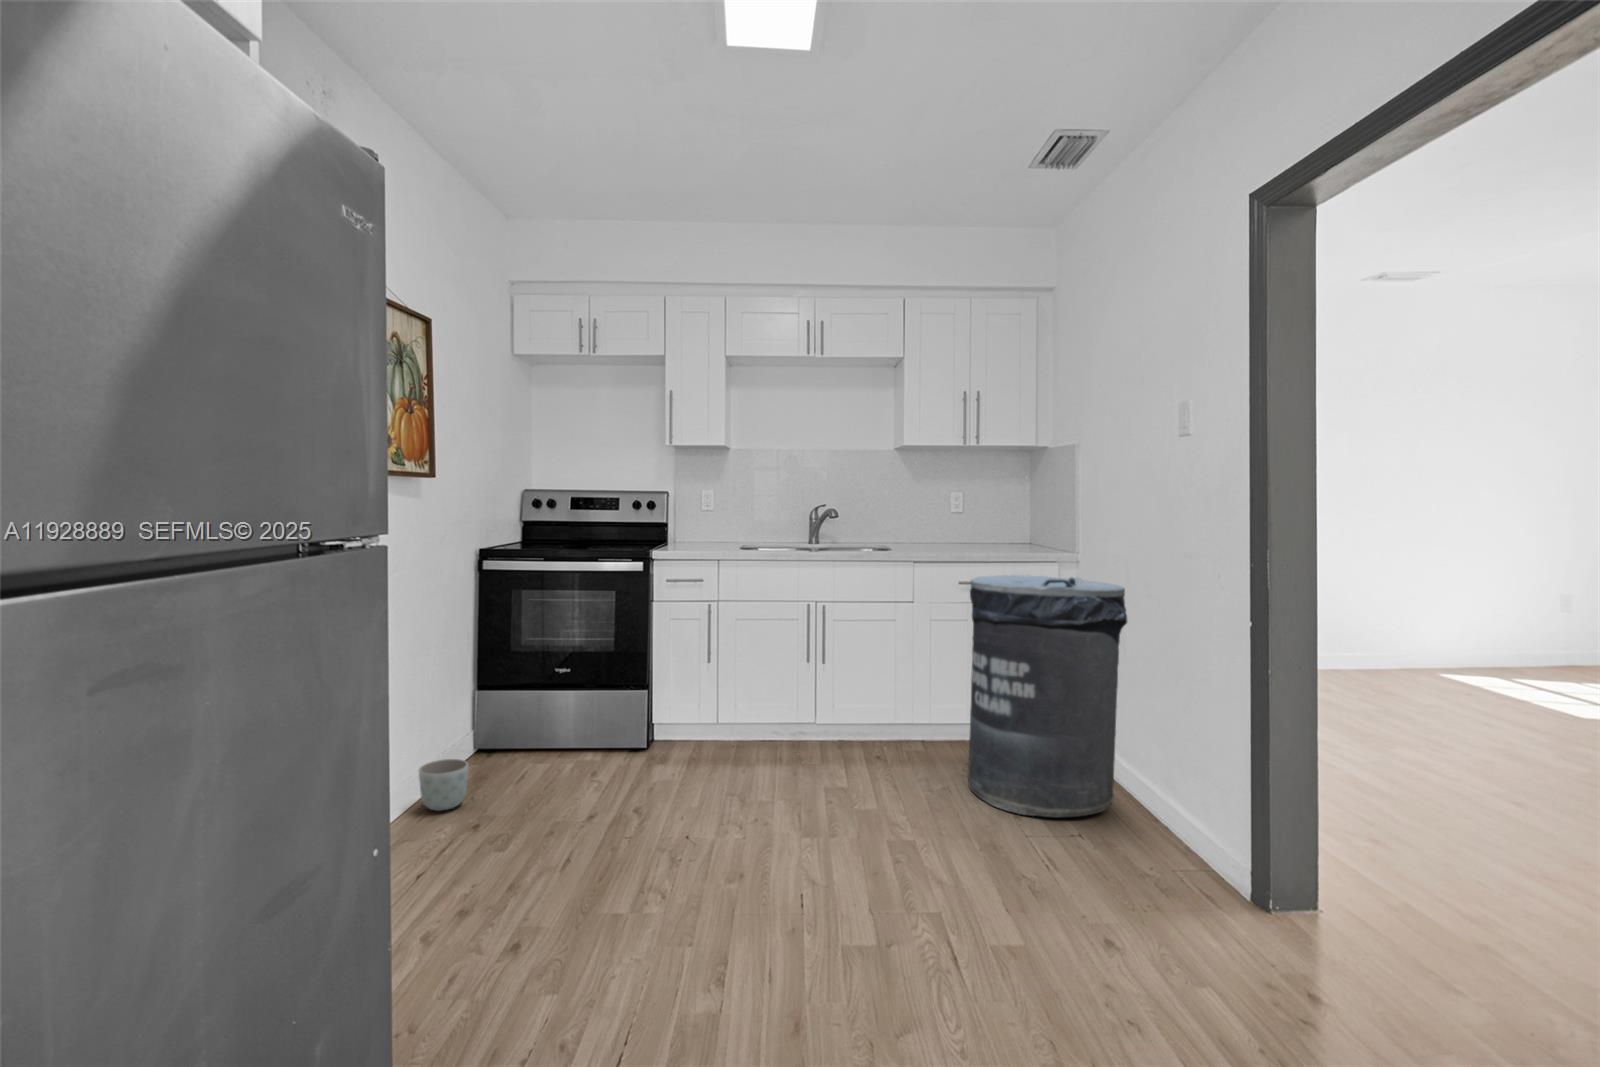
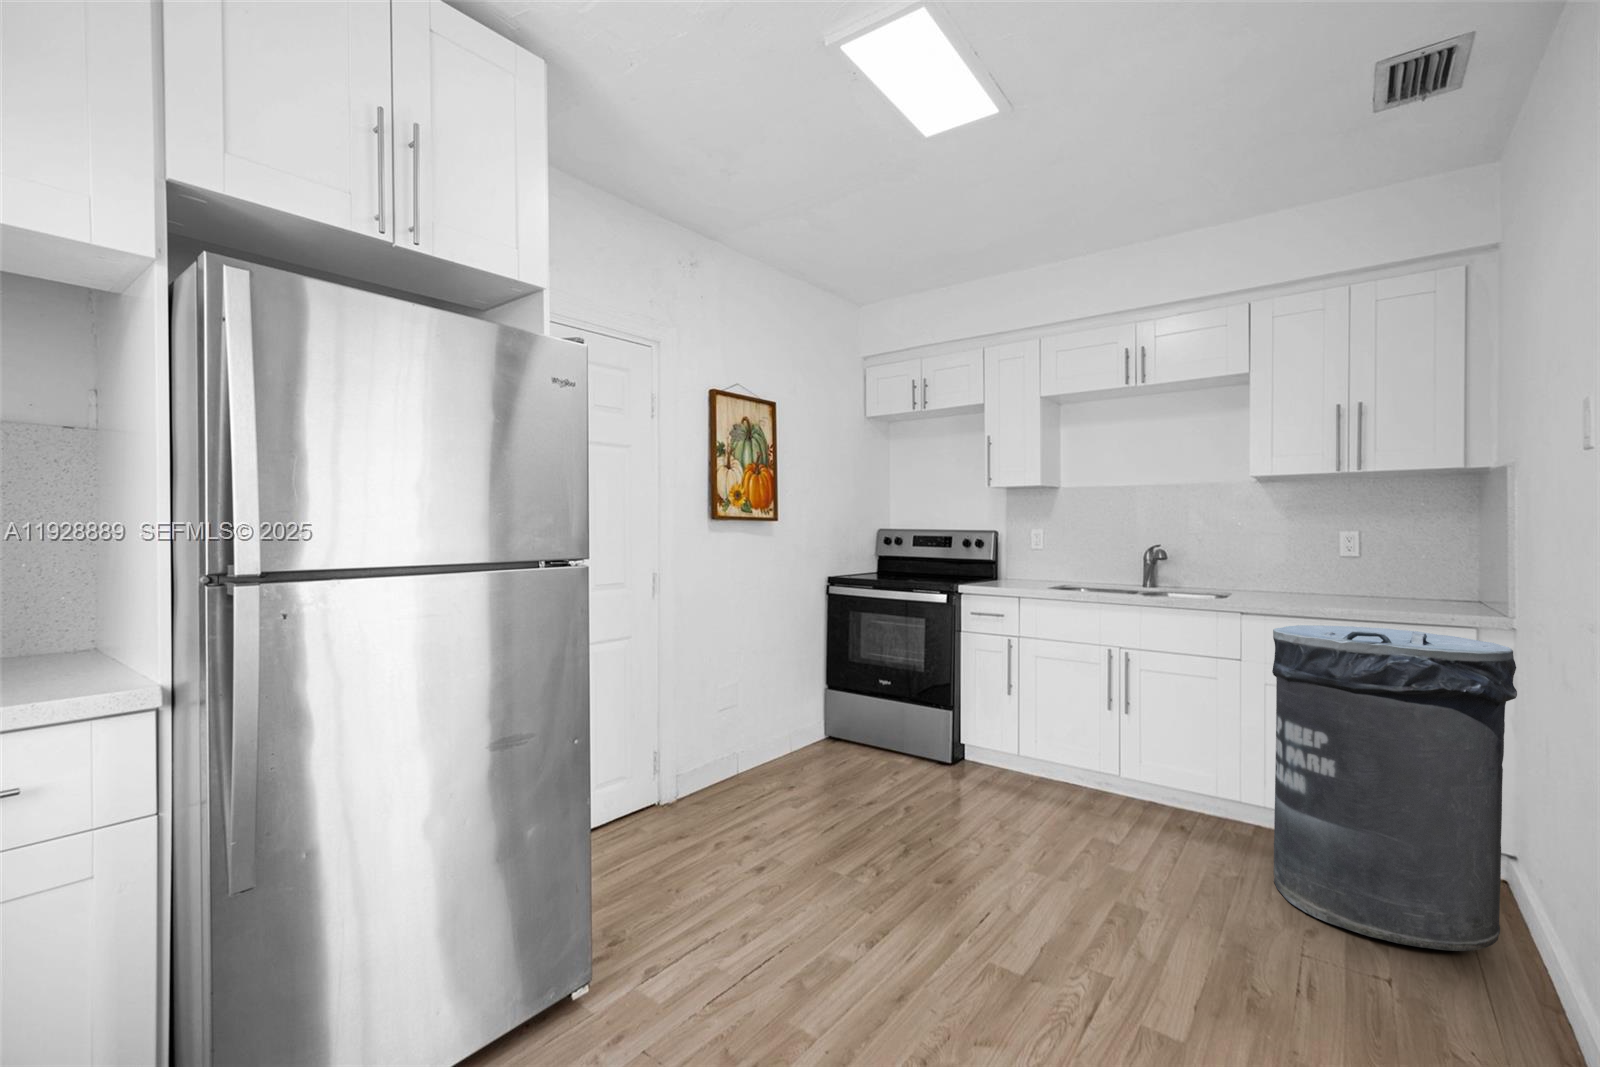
planter: present [419,759,468,811] -> none [756,738,791,776]

